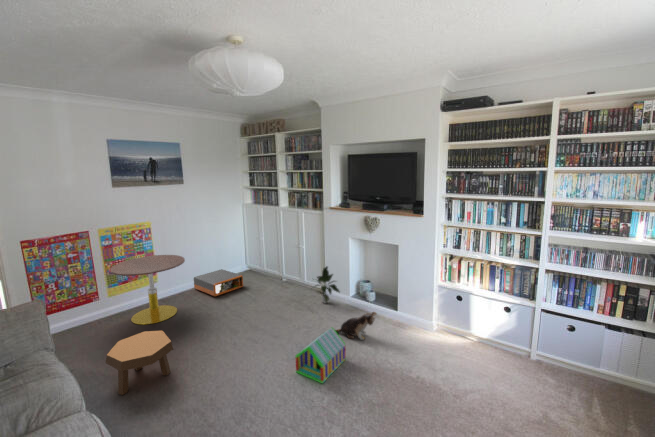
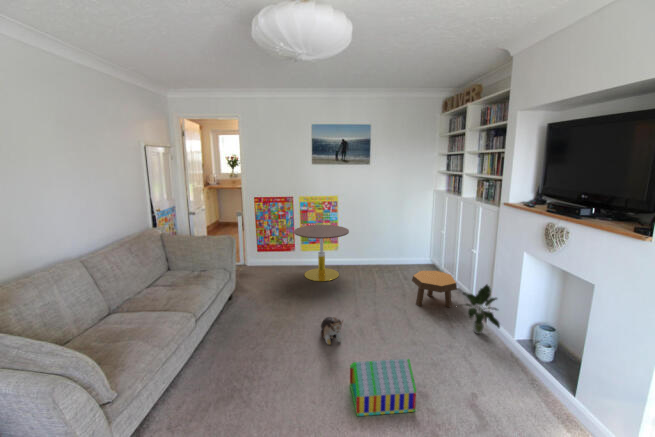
storage box: present [194,269,243,296] -> none [369,254,409,278]
plush toy: present [335,312,376,340] -> present [321,317,343,345]
footstool: present [106,331,173,395] -> present [412,271,457,307]

